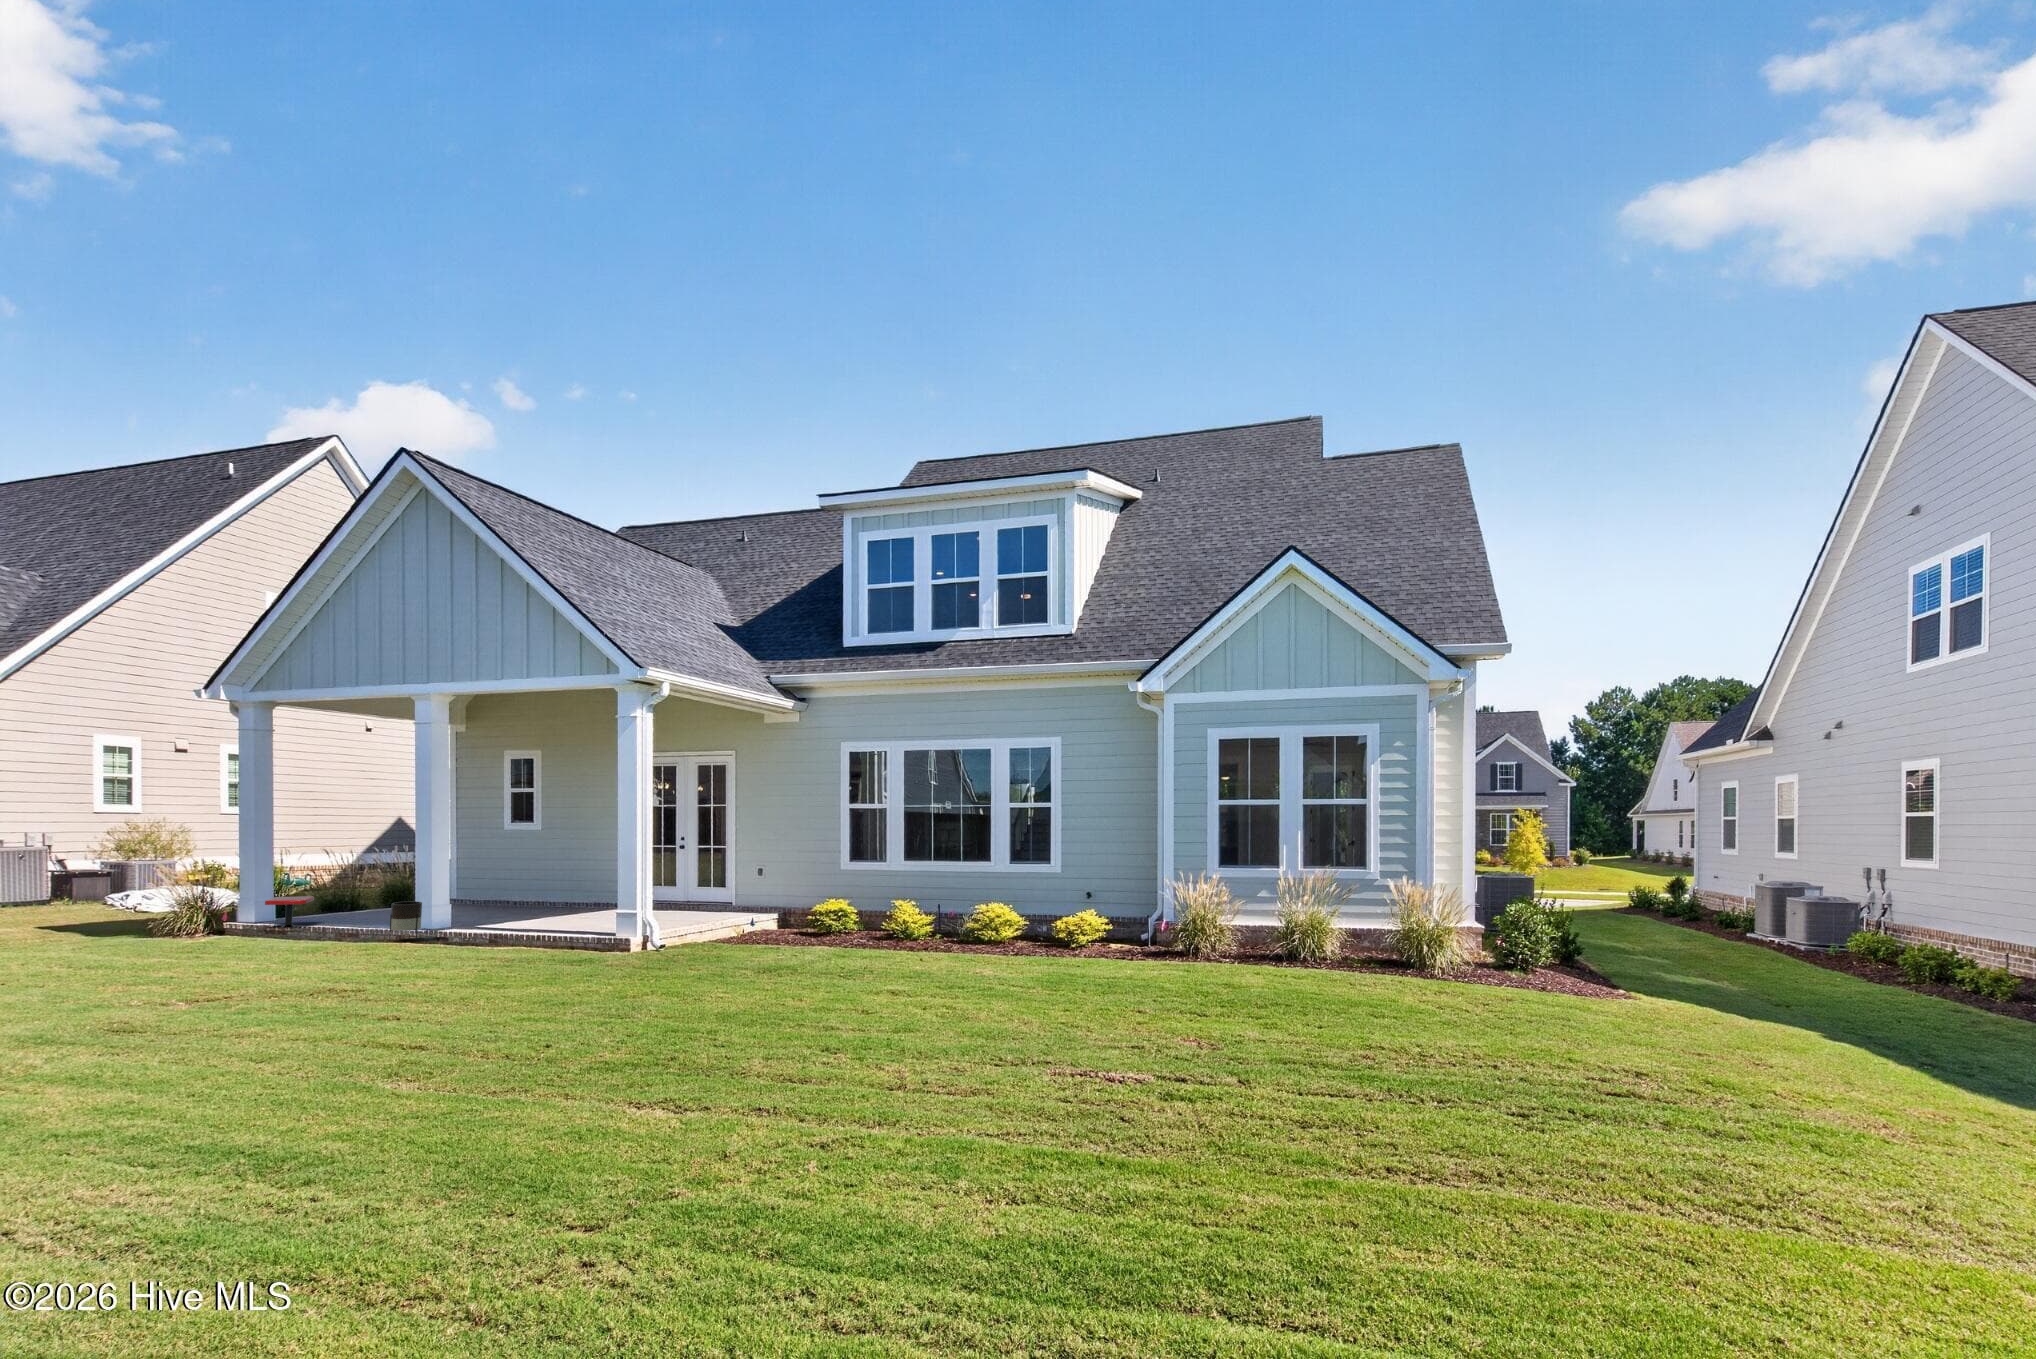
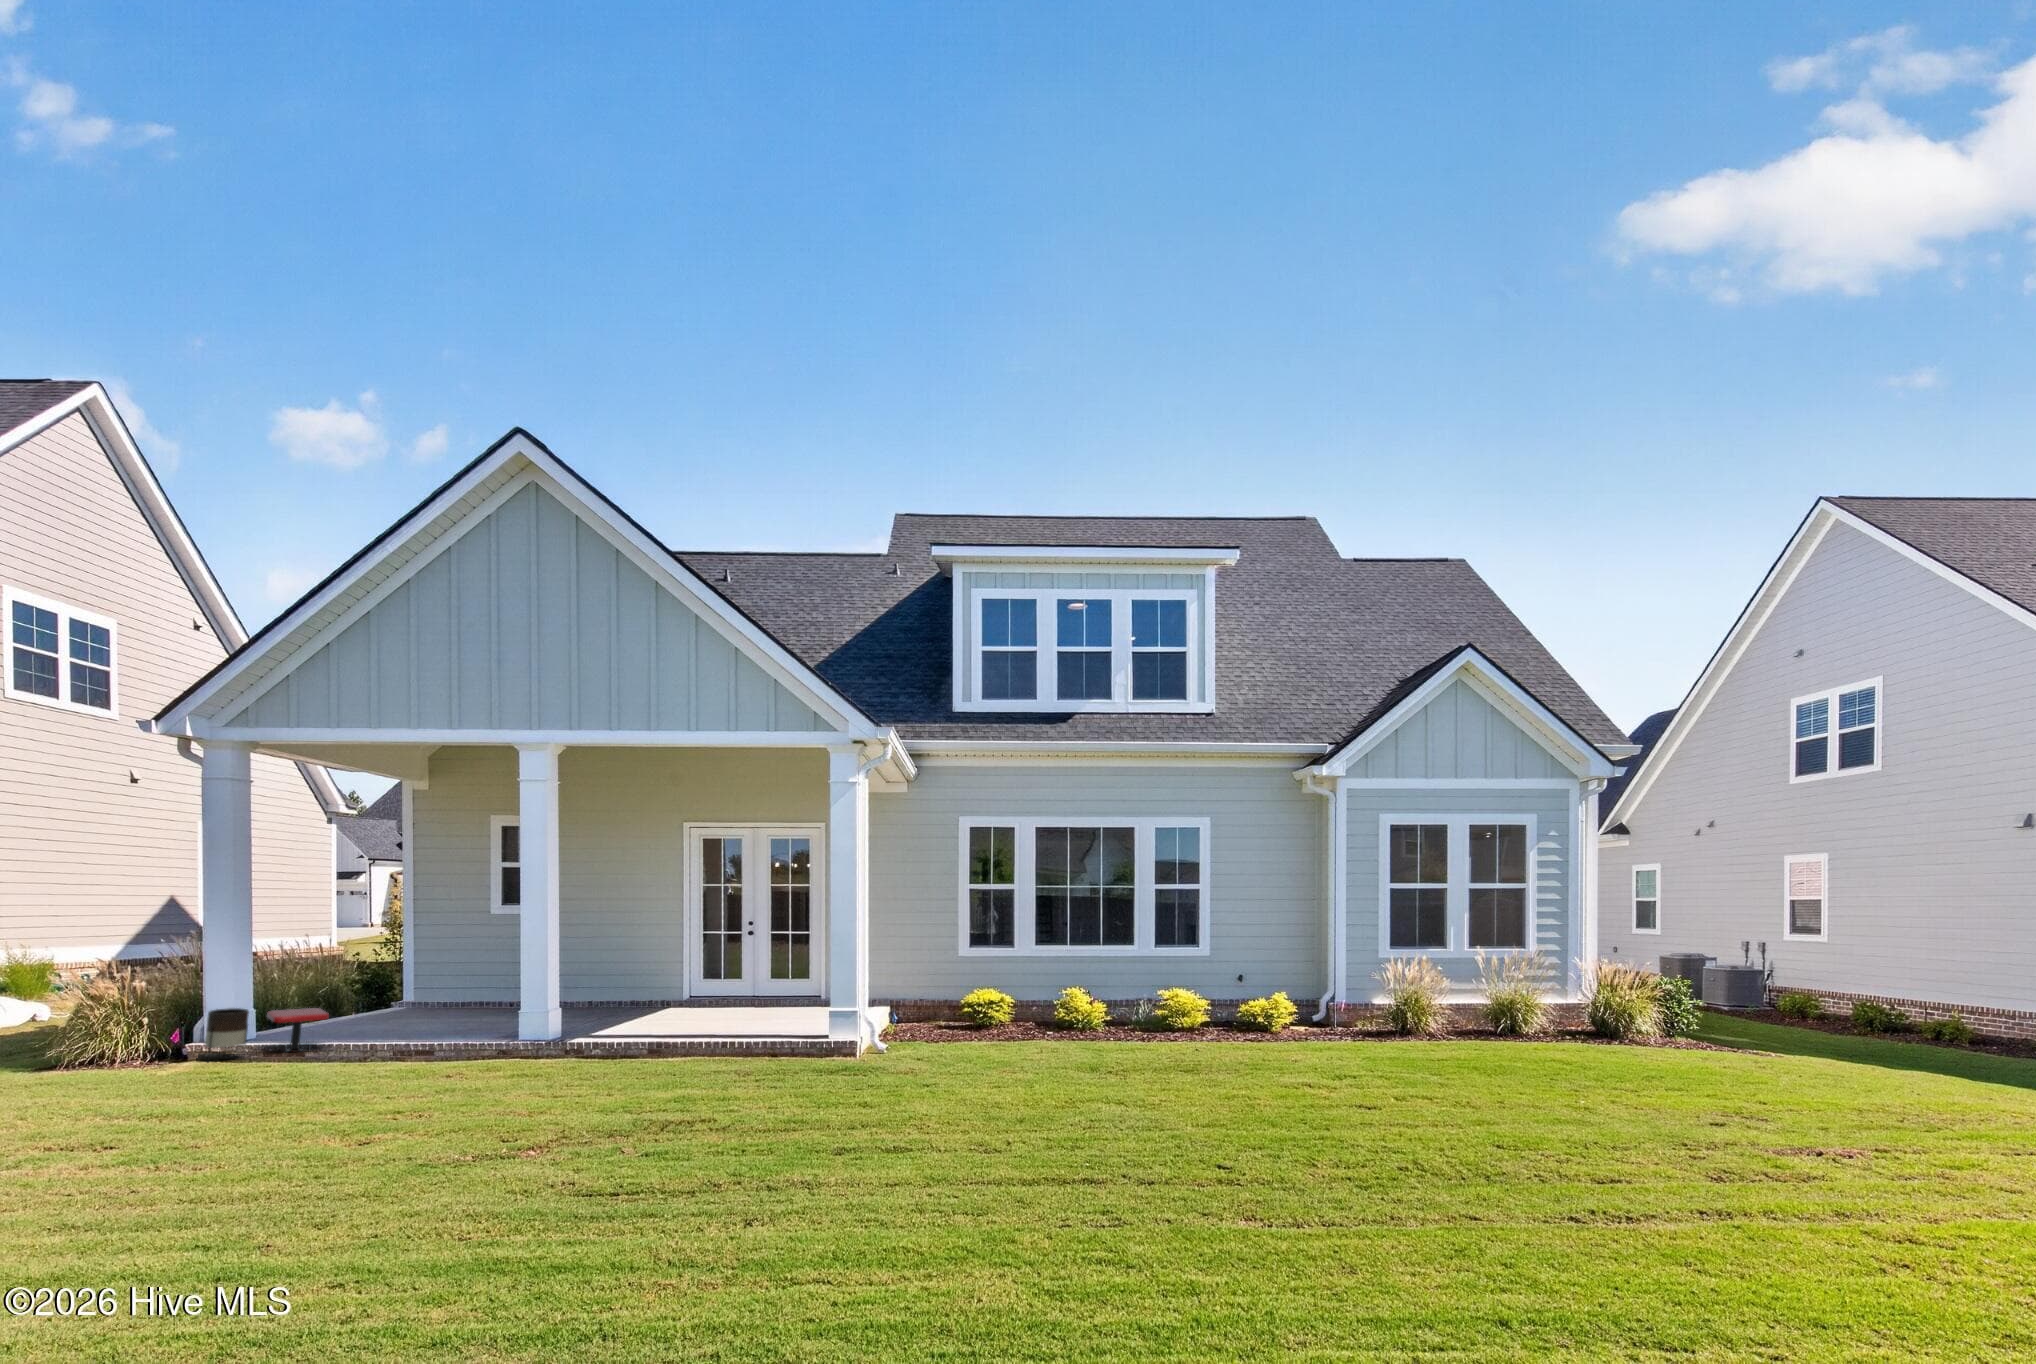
planter: present [389,901,422,941] -> present [205,1008,249,1054]

